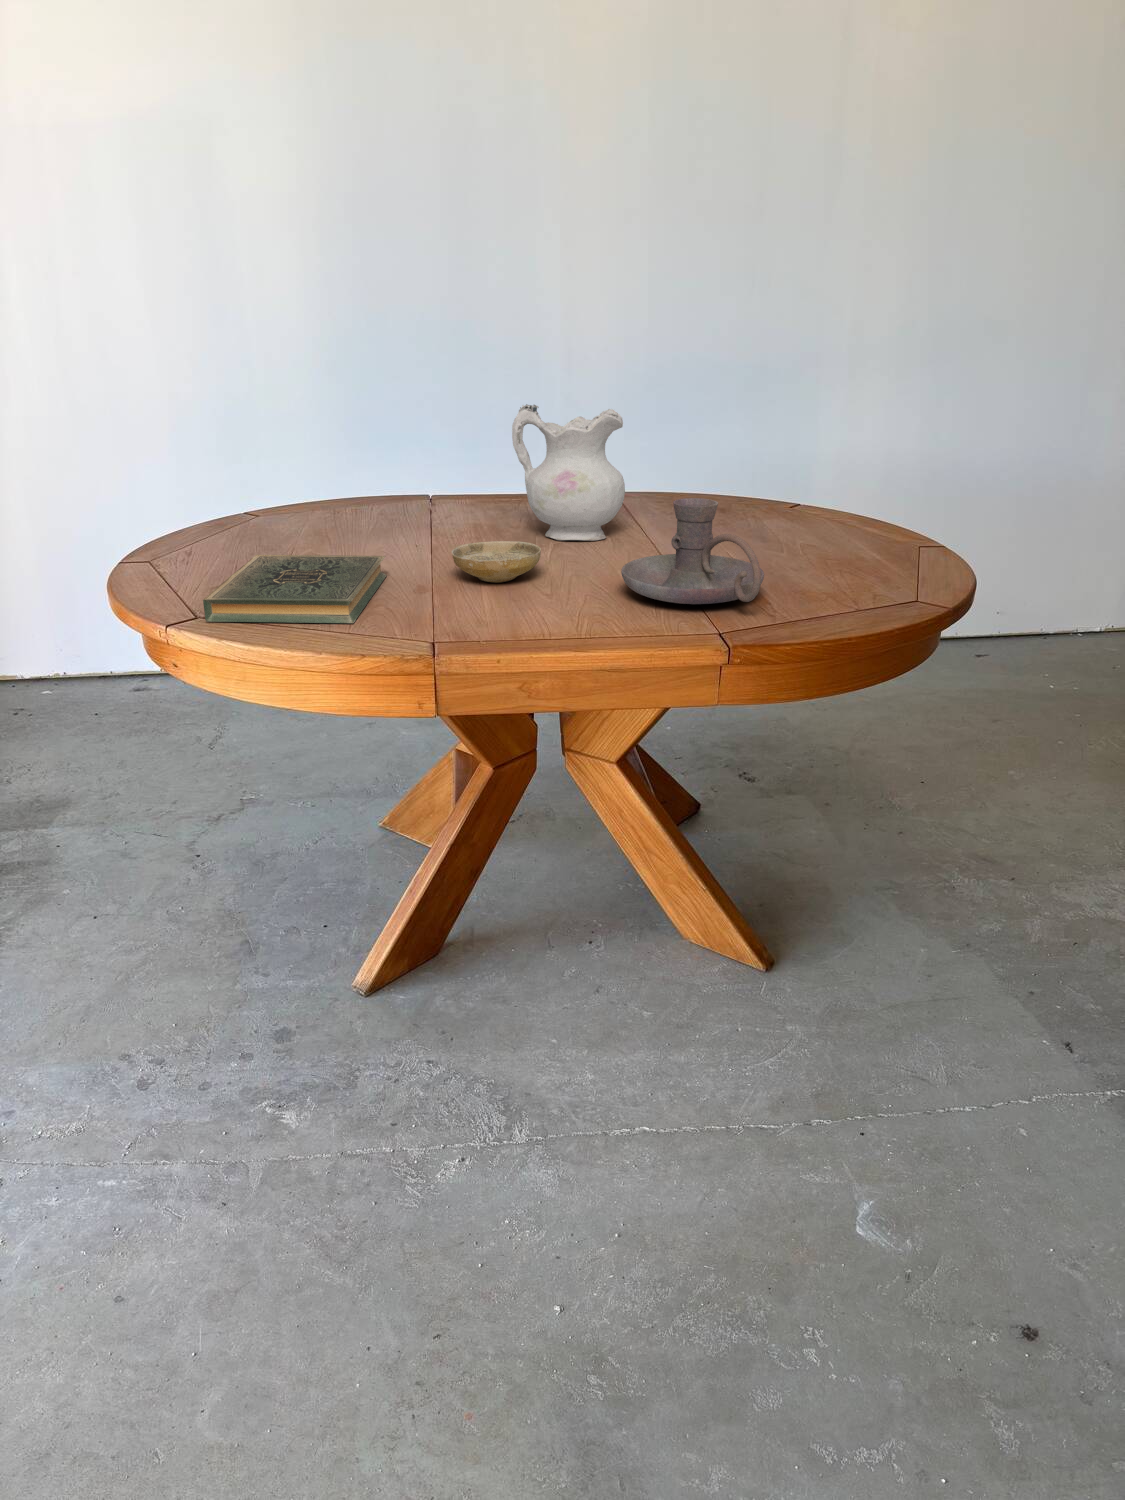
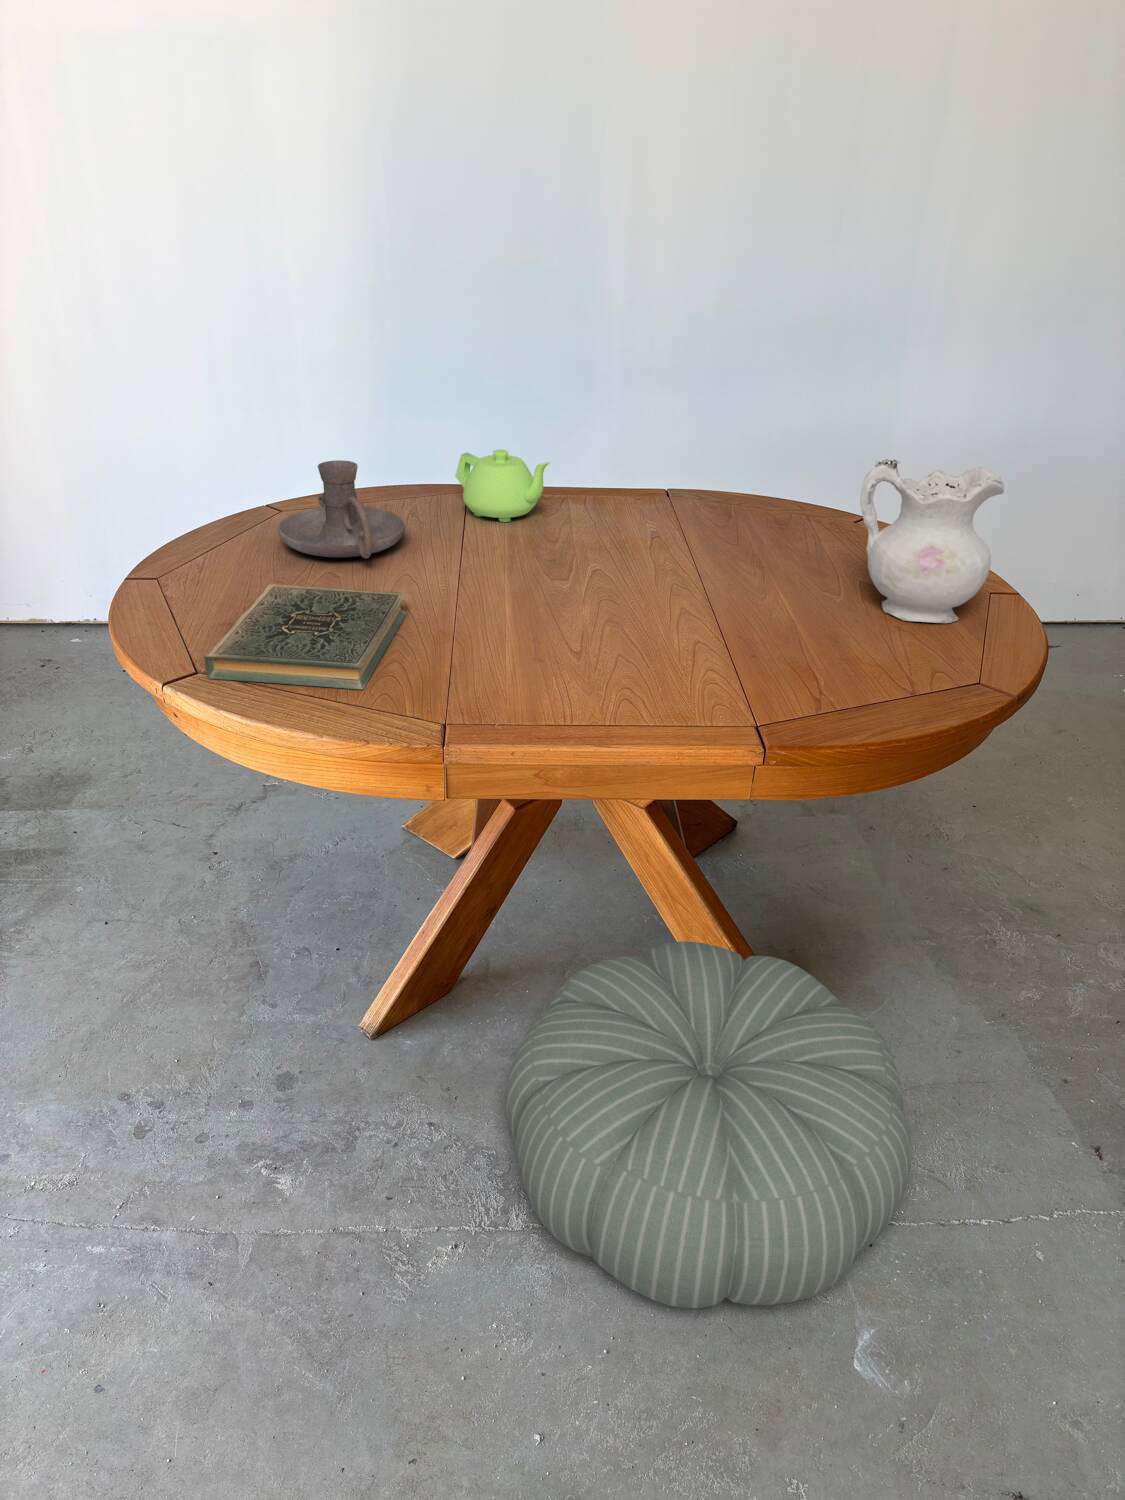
ceramic pitcher: present [512,404,625,541] -> present [860,459,1004,623]
teapot: none [420,451,510,517] -> present [455,450,550,522]
candle holder: present [621,498,764,604] -> present [278,460,405,559]
ceramic bowl: present [451,541,541,582] -> none [476,579,573,631]
pouf: none [503,874,893,1186] -> present [505,941,911,1308]

